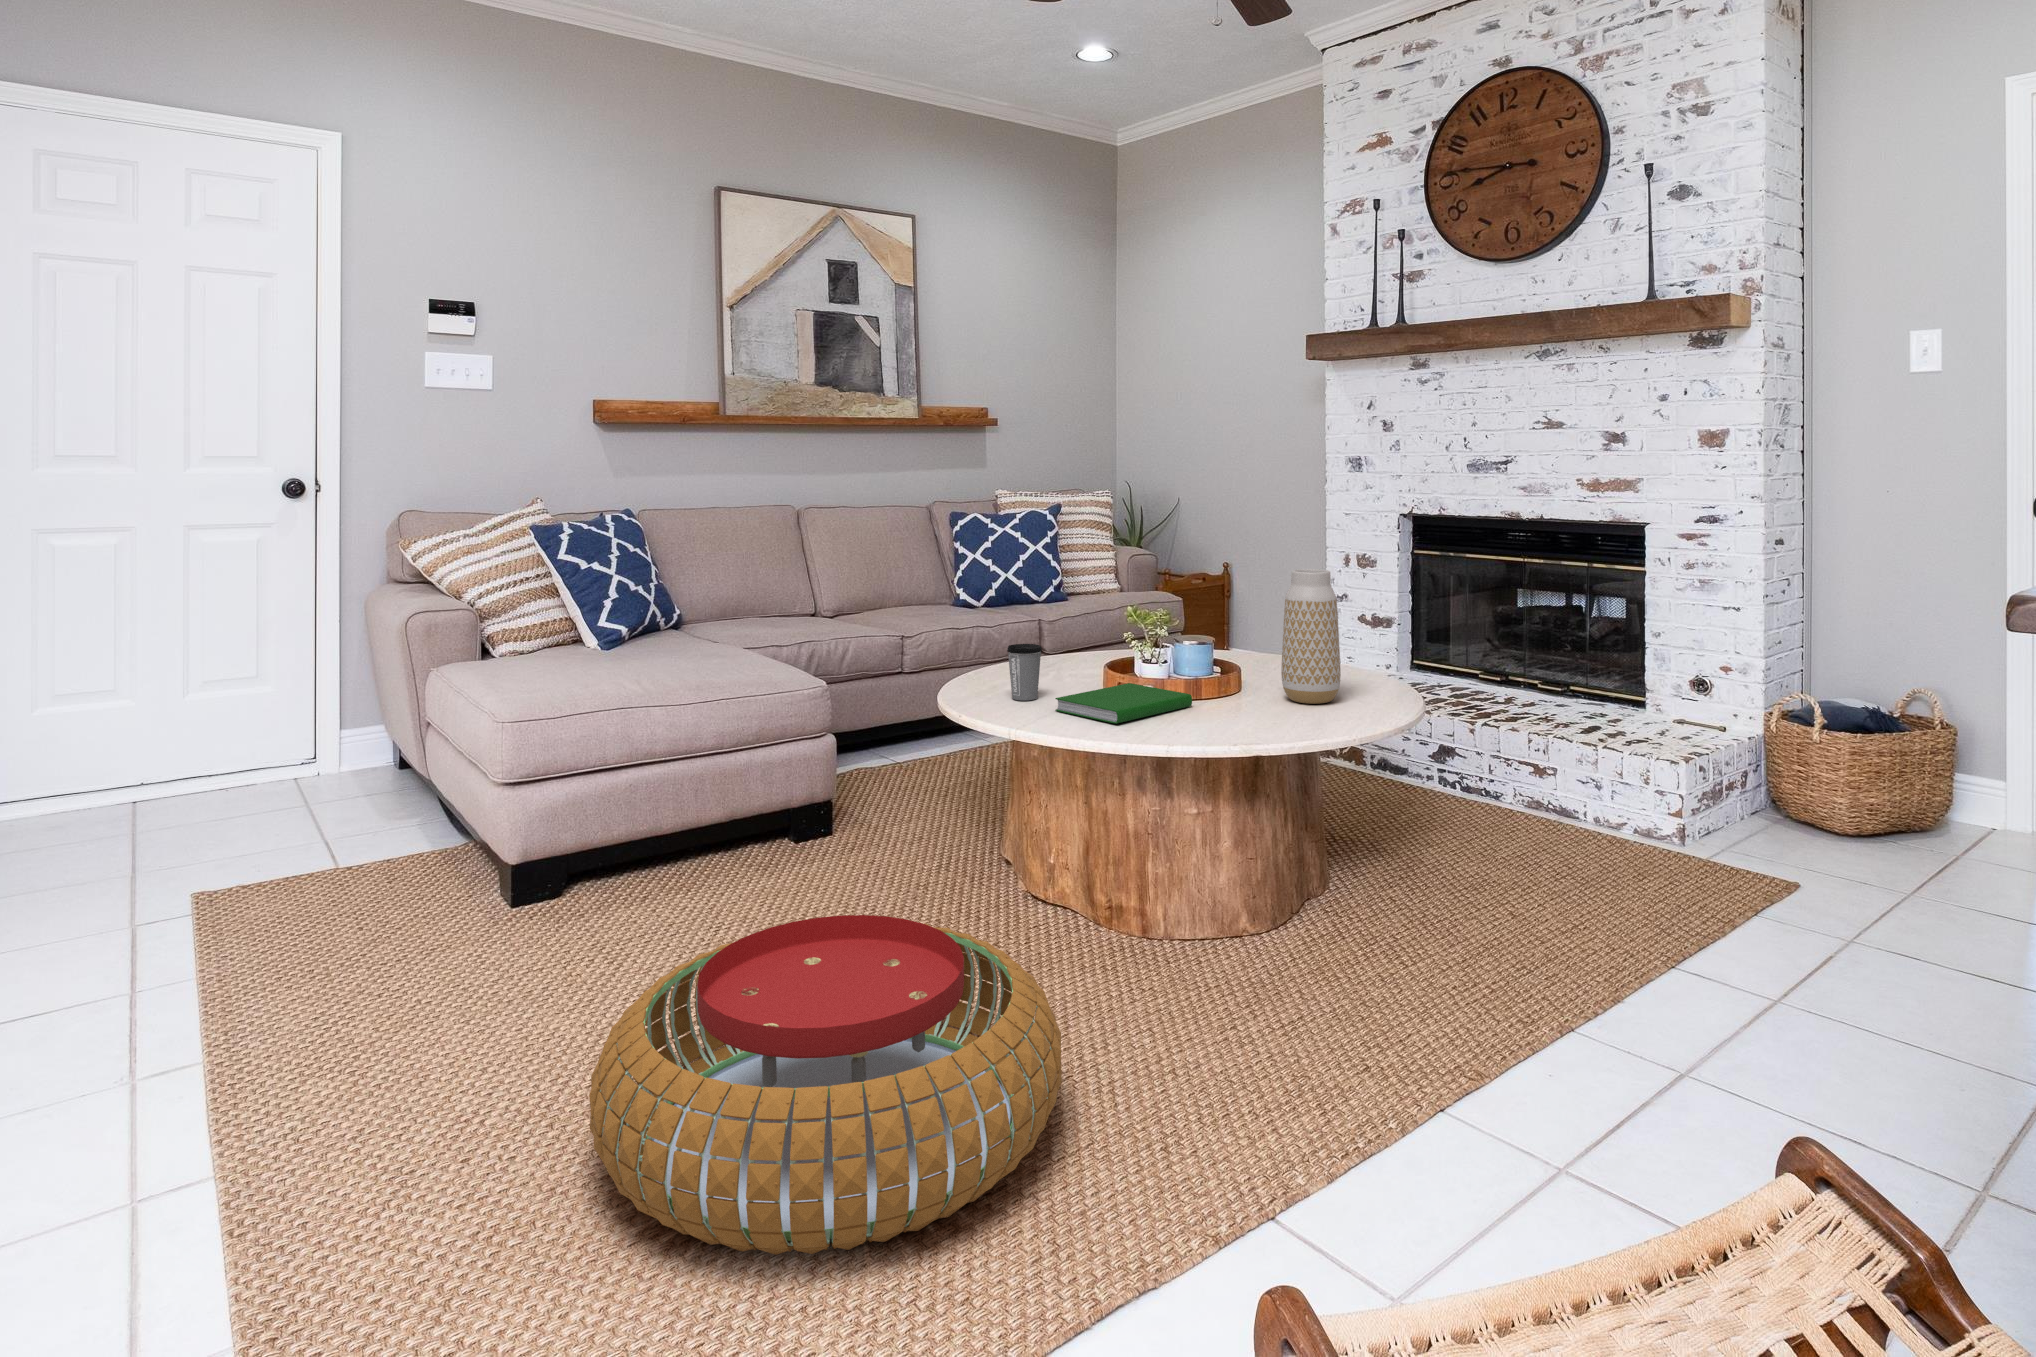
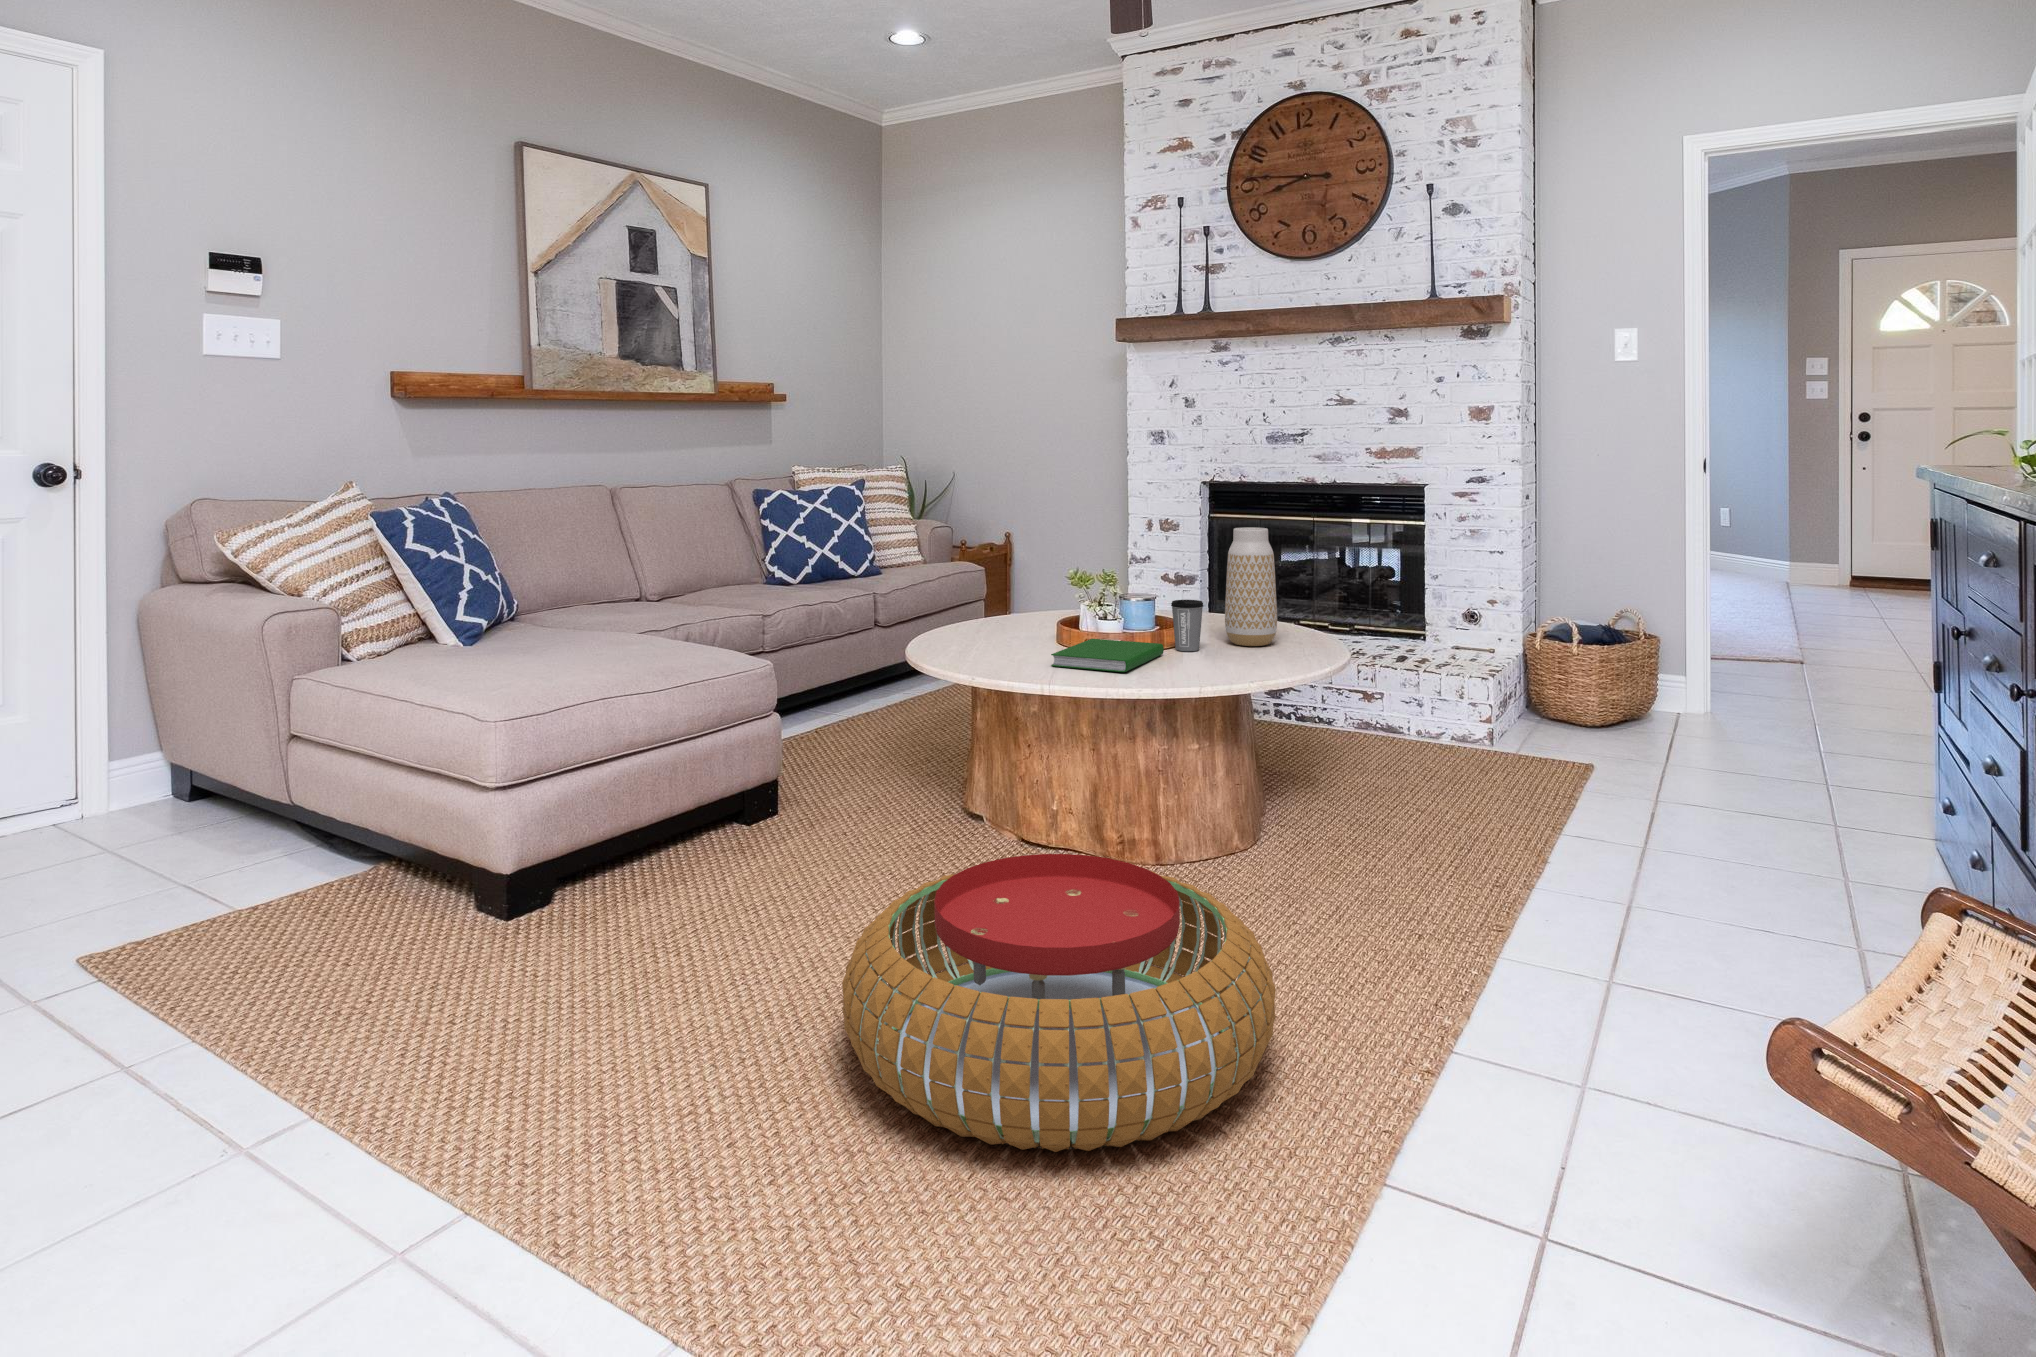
coffee cup: present [1007,644,1042,701] -> present [1171,600,1203,651]

